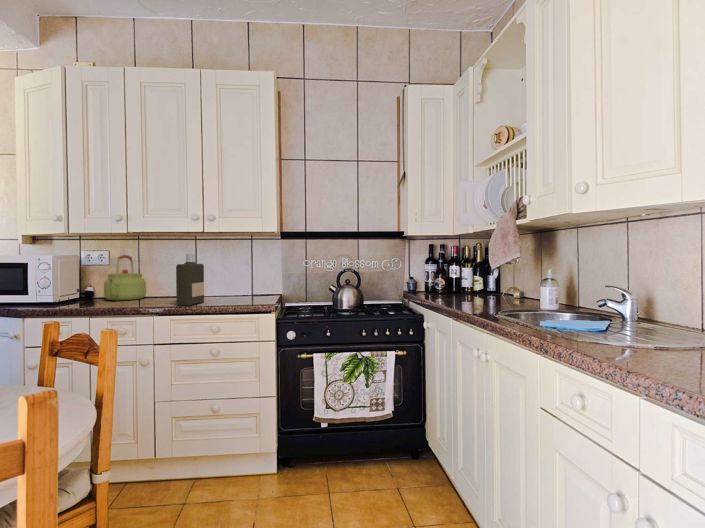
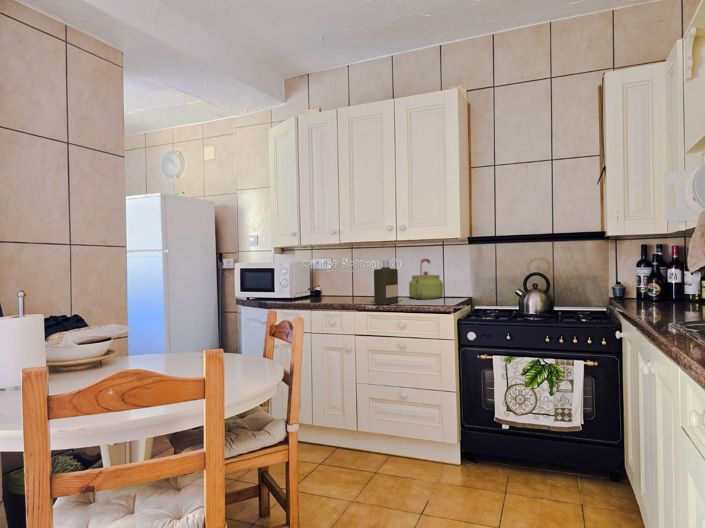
kettle: present [104,255,146,300] -> present [409,259,443,299]

